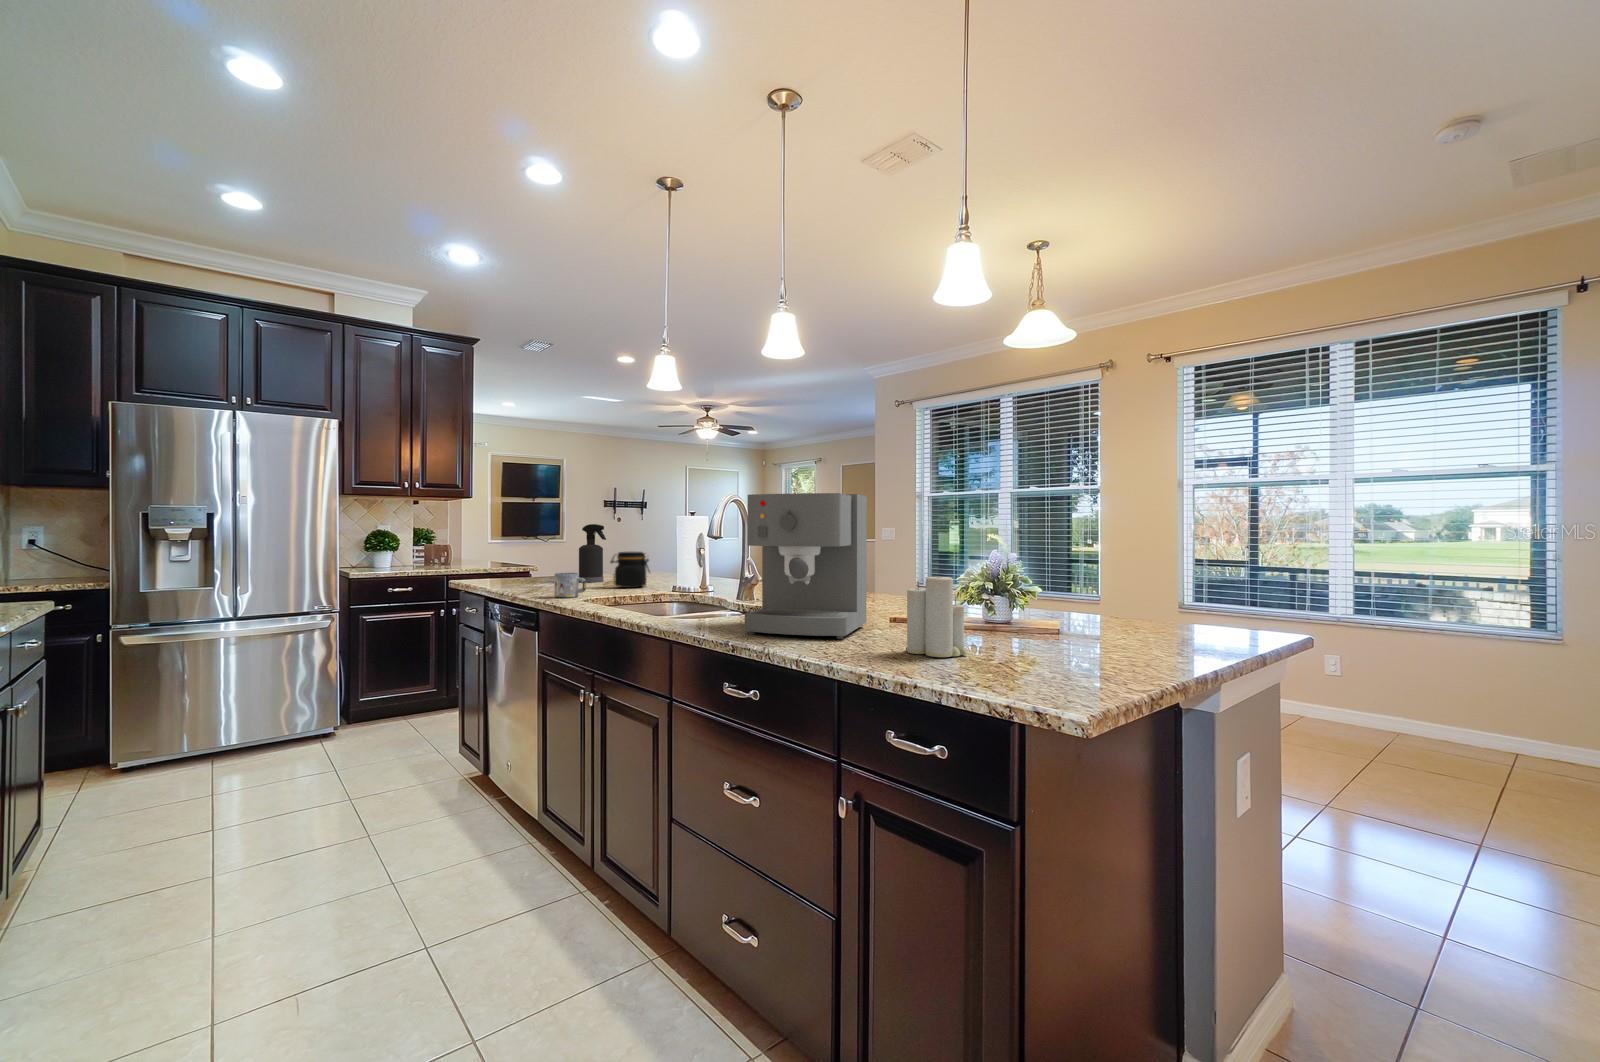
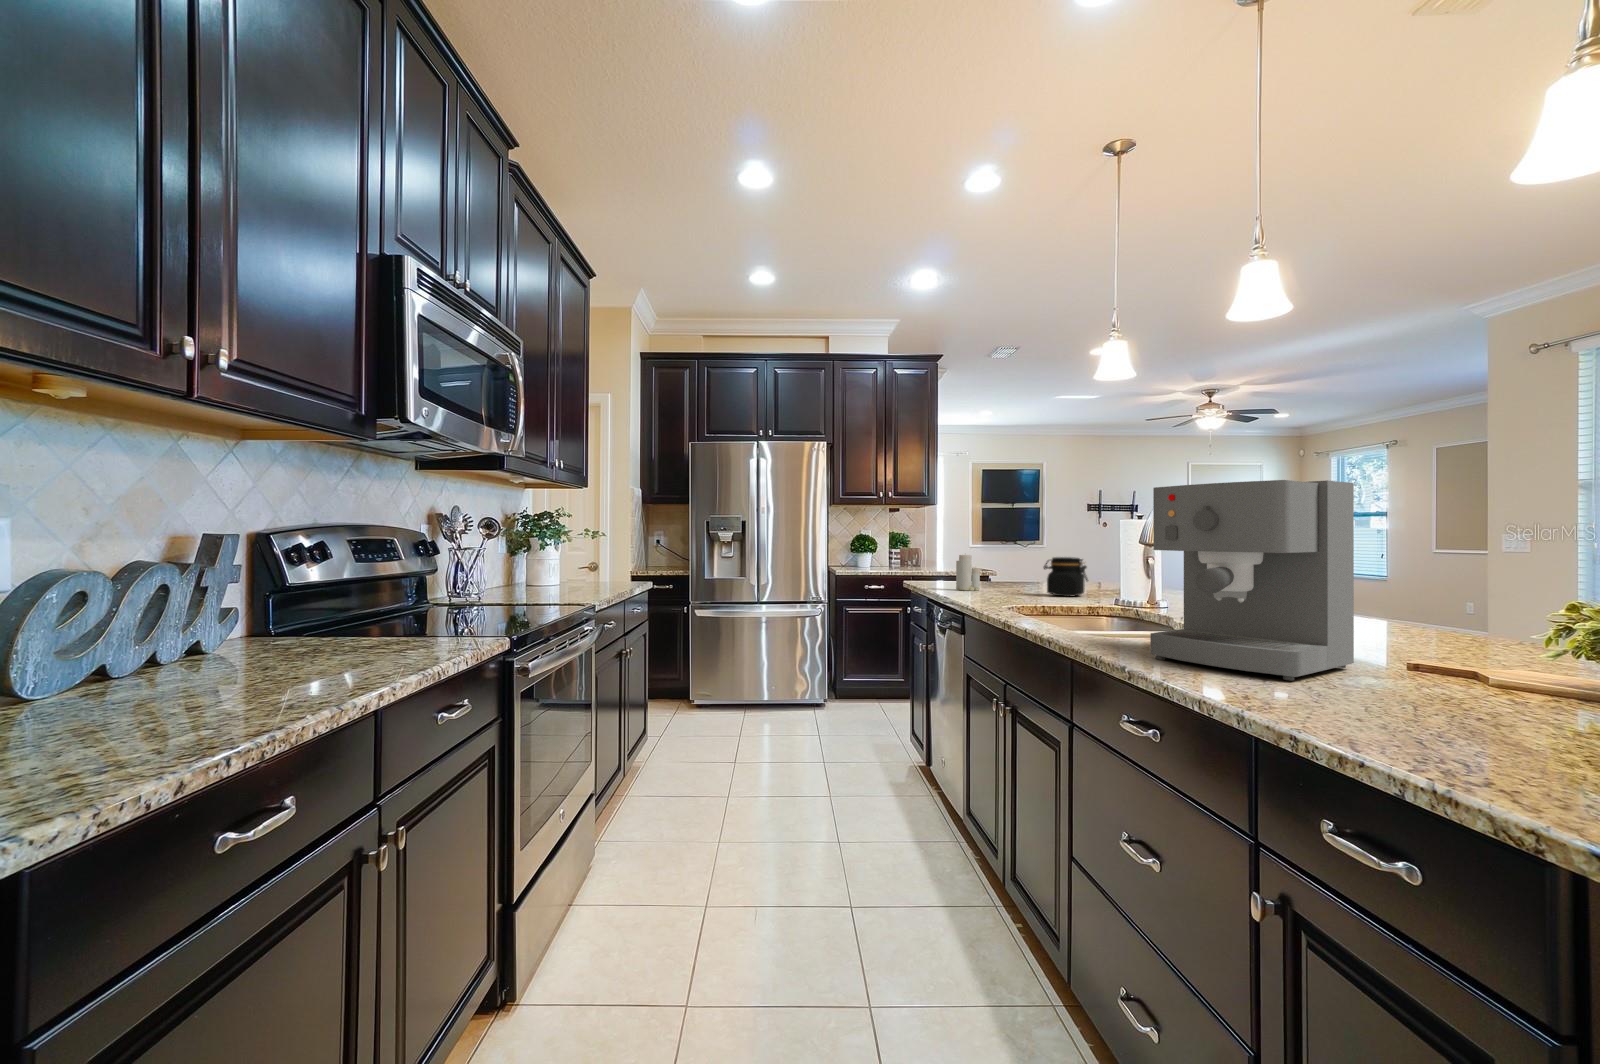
spray bottle: present [579,524,606,582] -> none [1019,528,1048,589]
candle: present [906,568,968,657] -> present [956,555,980,591]
mug: present [554,573,586,597] -> none [978,576,1009,602]

